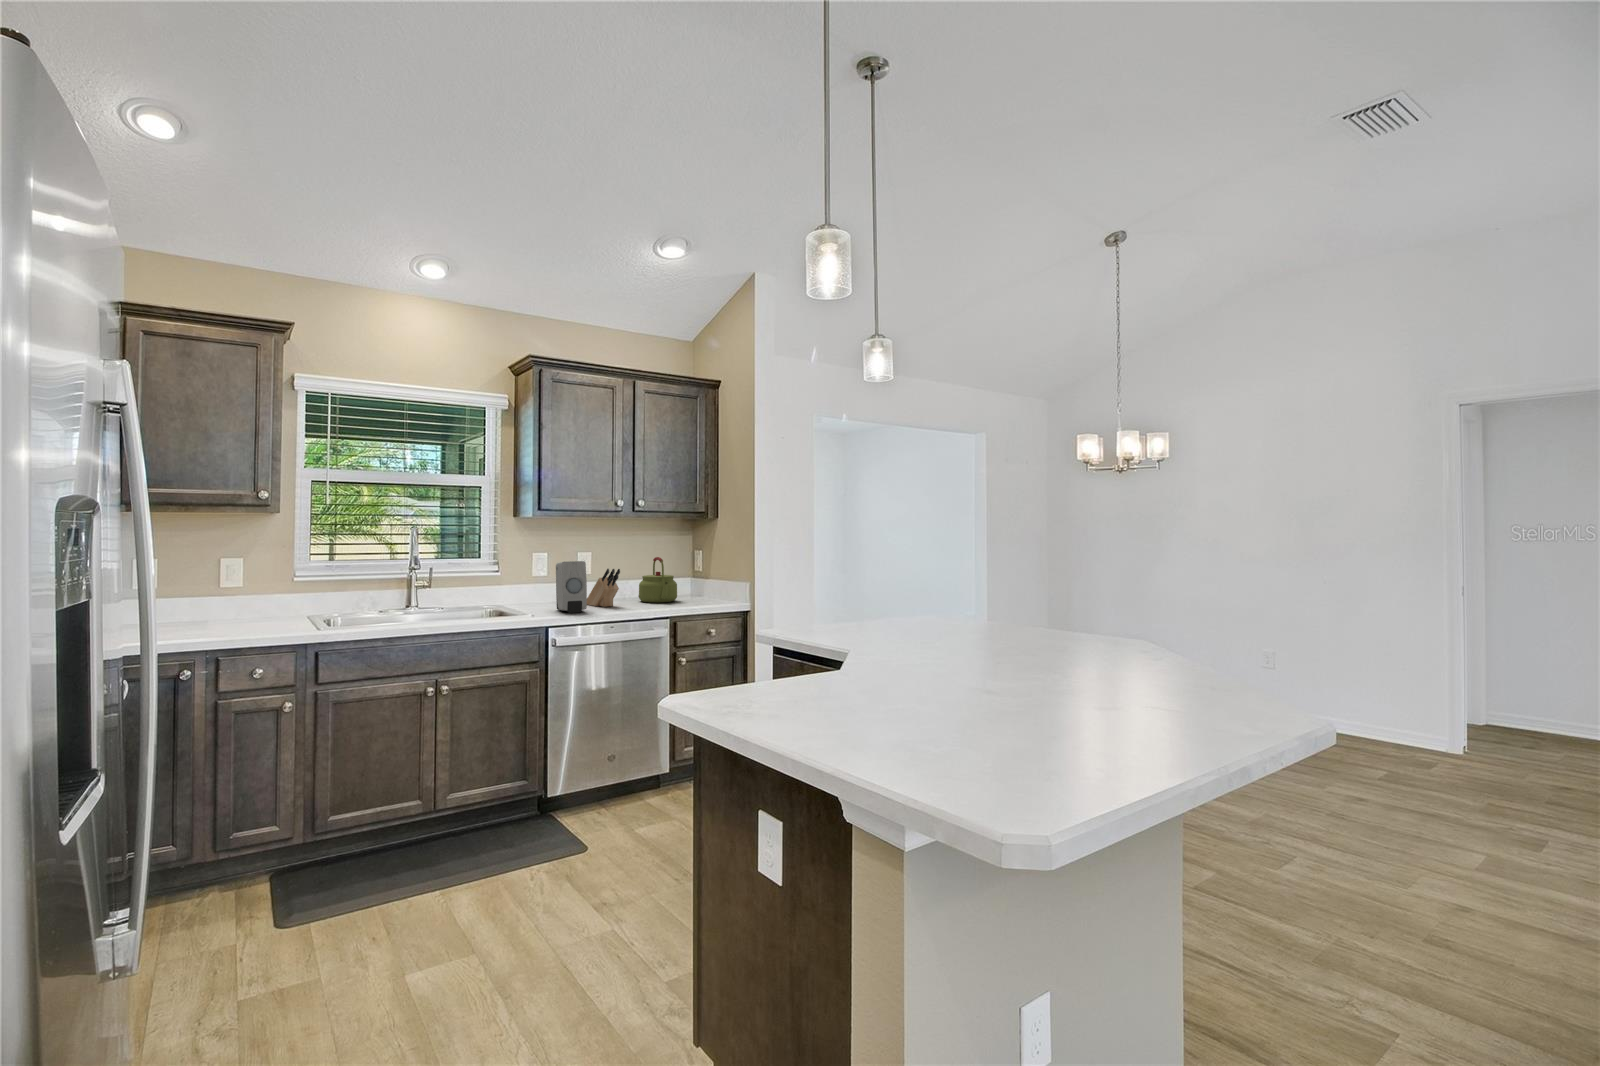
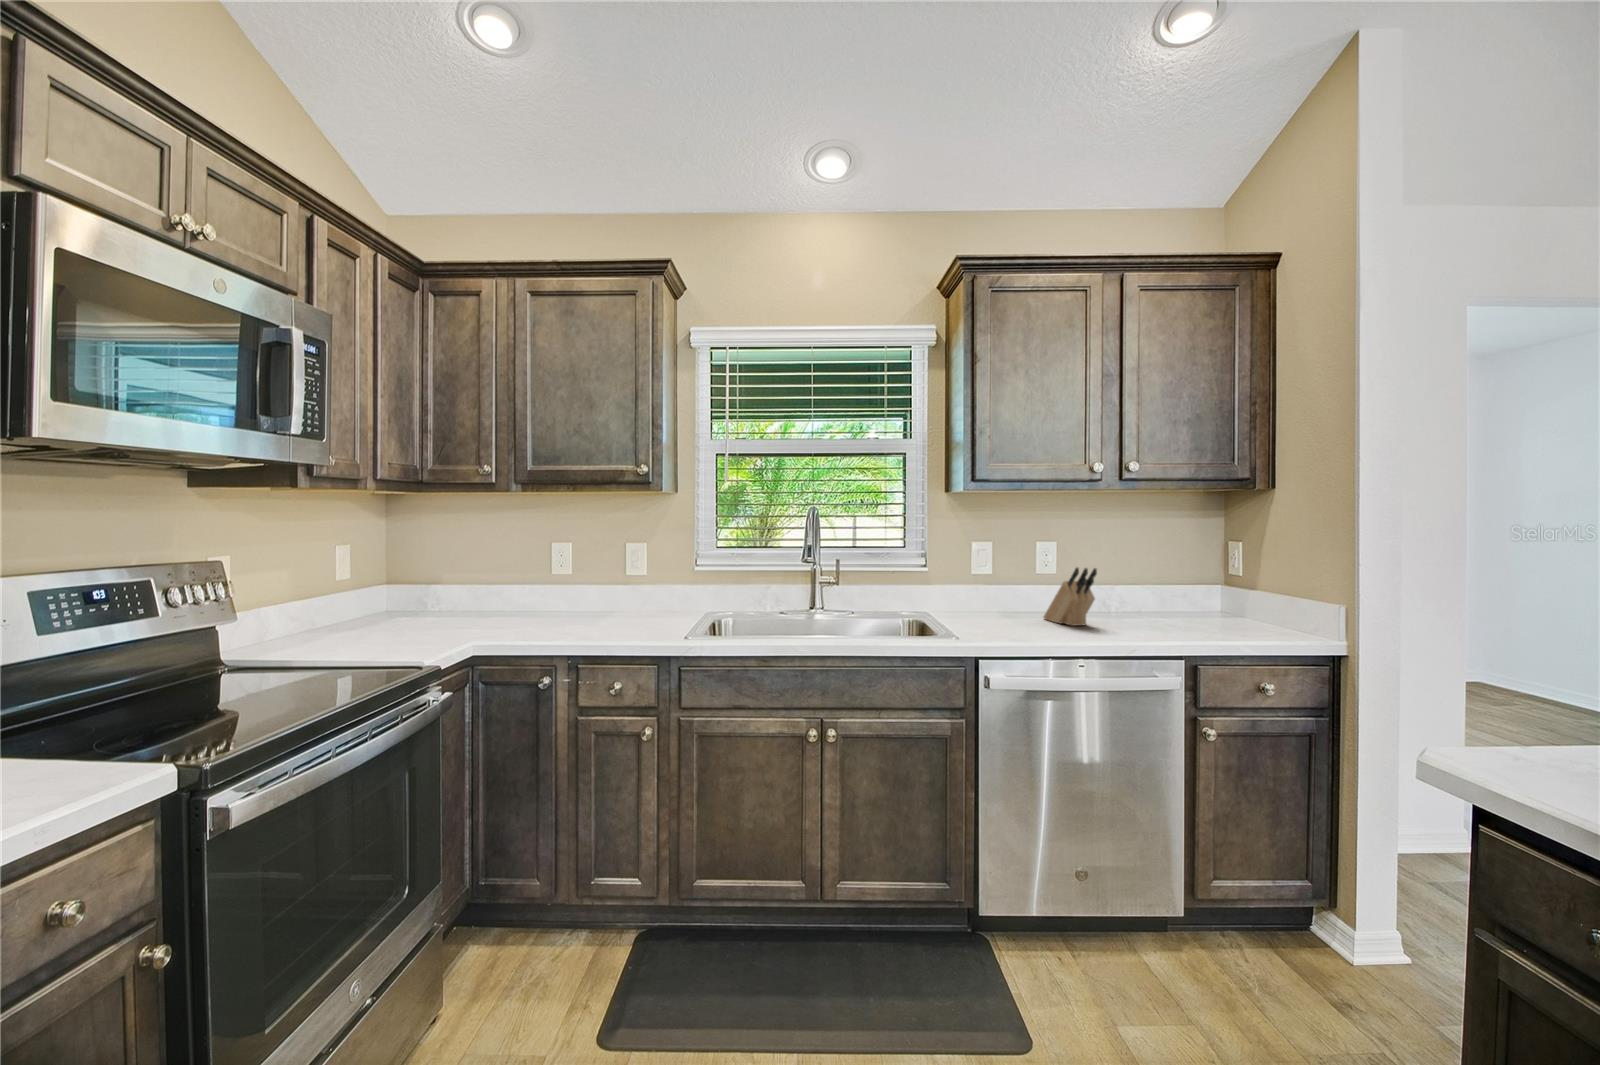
kettle: present [639,557,677,603] -> none [1130,550,1196,623]
soap dispenser: present [556,561,587,613] -> none [997,555,1041,634]

